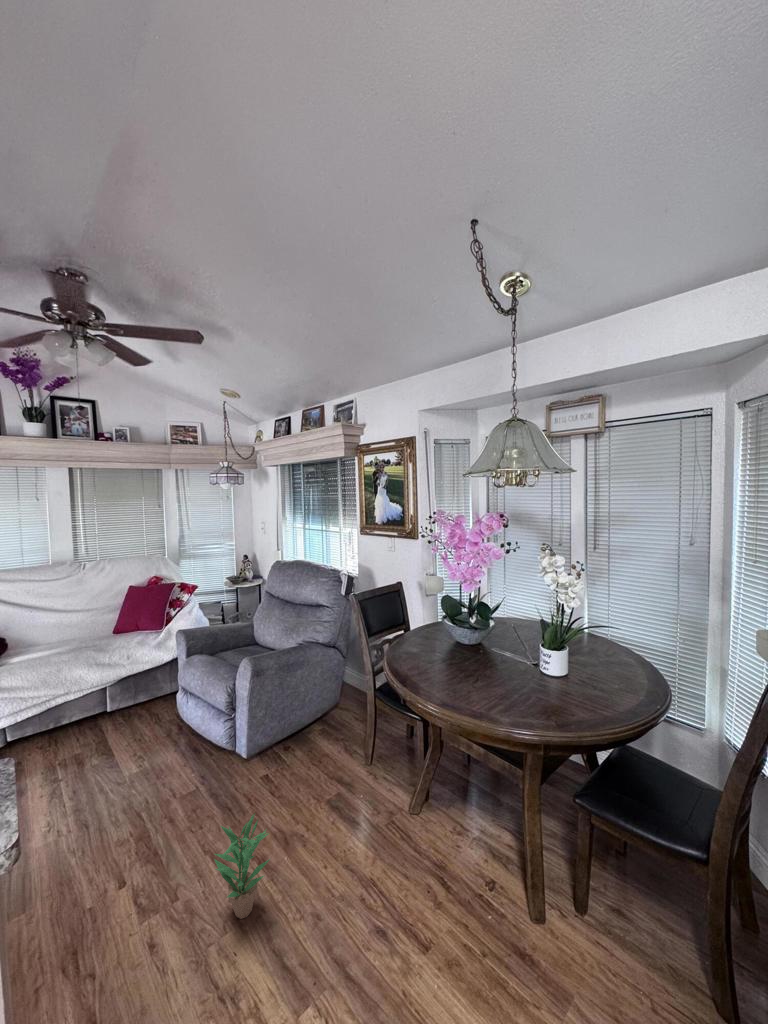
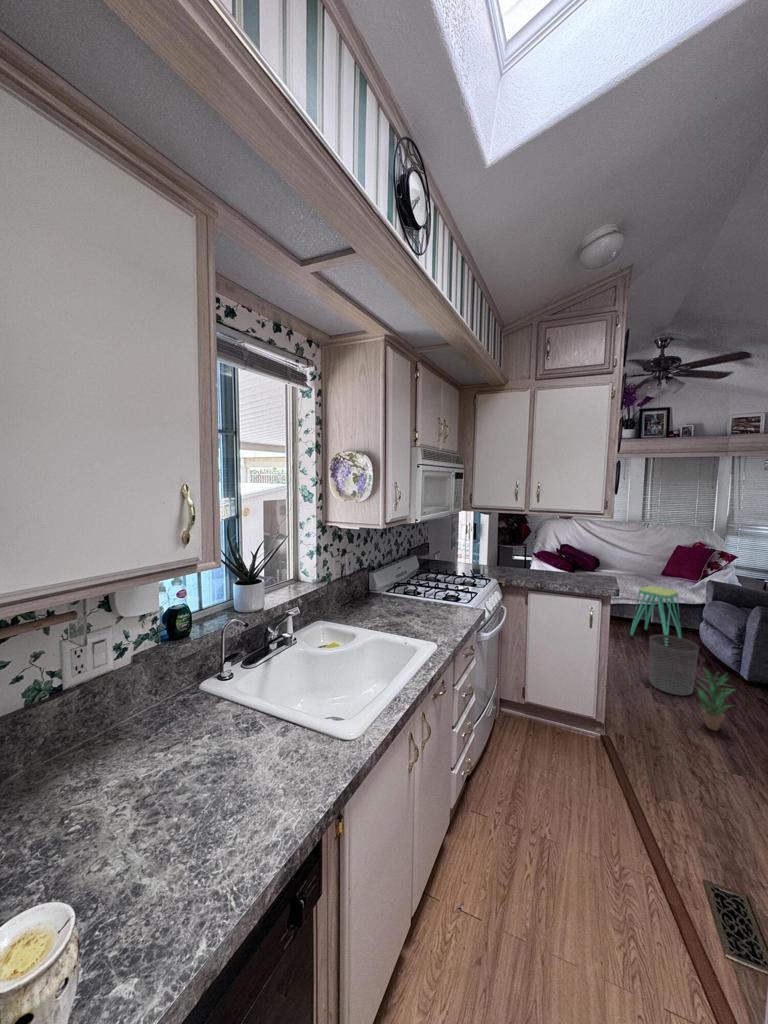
stool: none [78,659,154,759] -> present [630,586,681,646]
waste bin: none [120,756,197,879] -> present [649,635,699,696]

